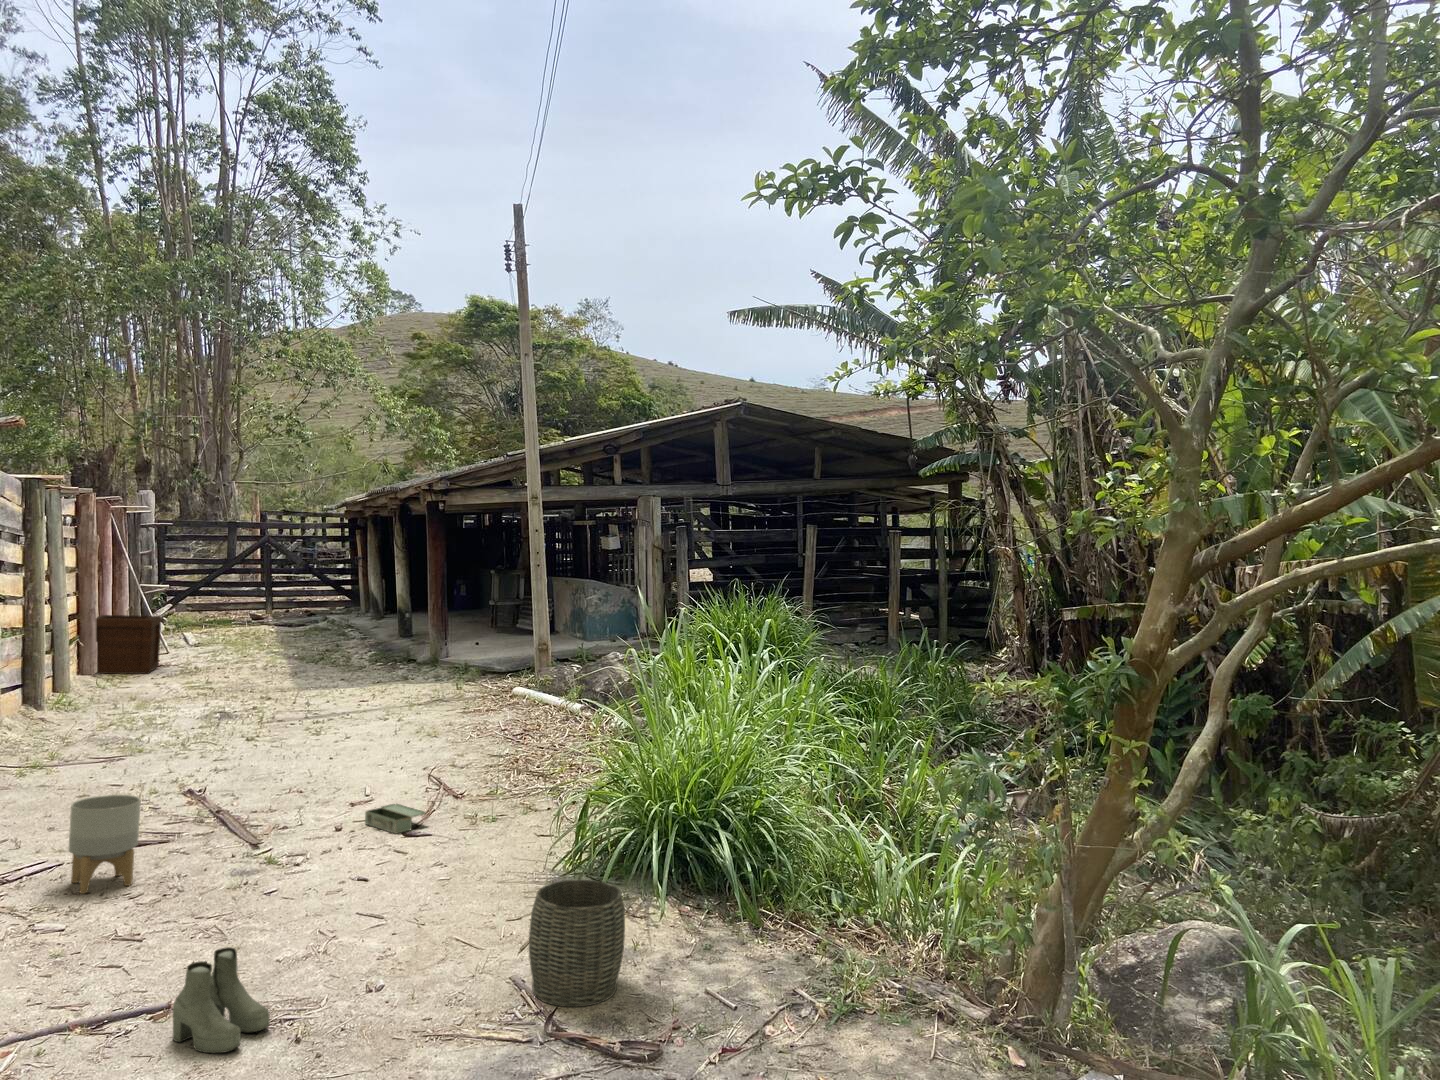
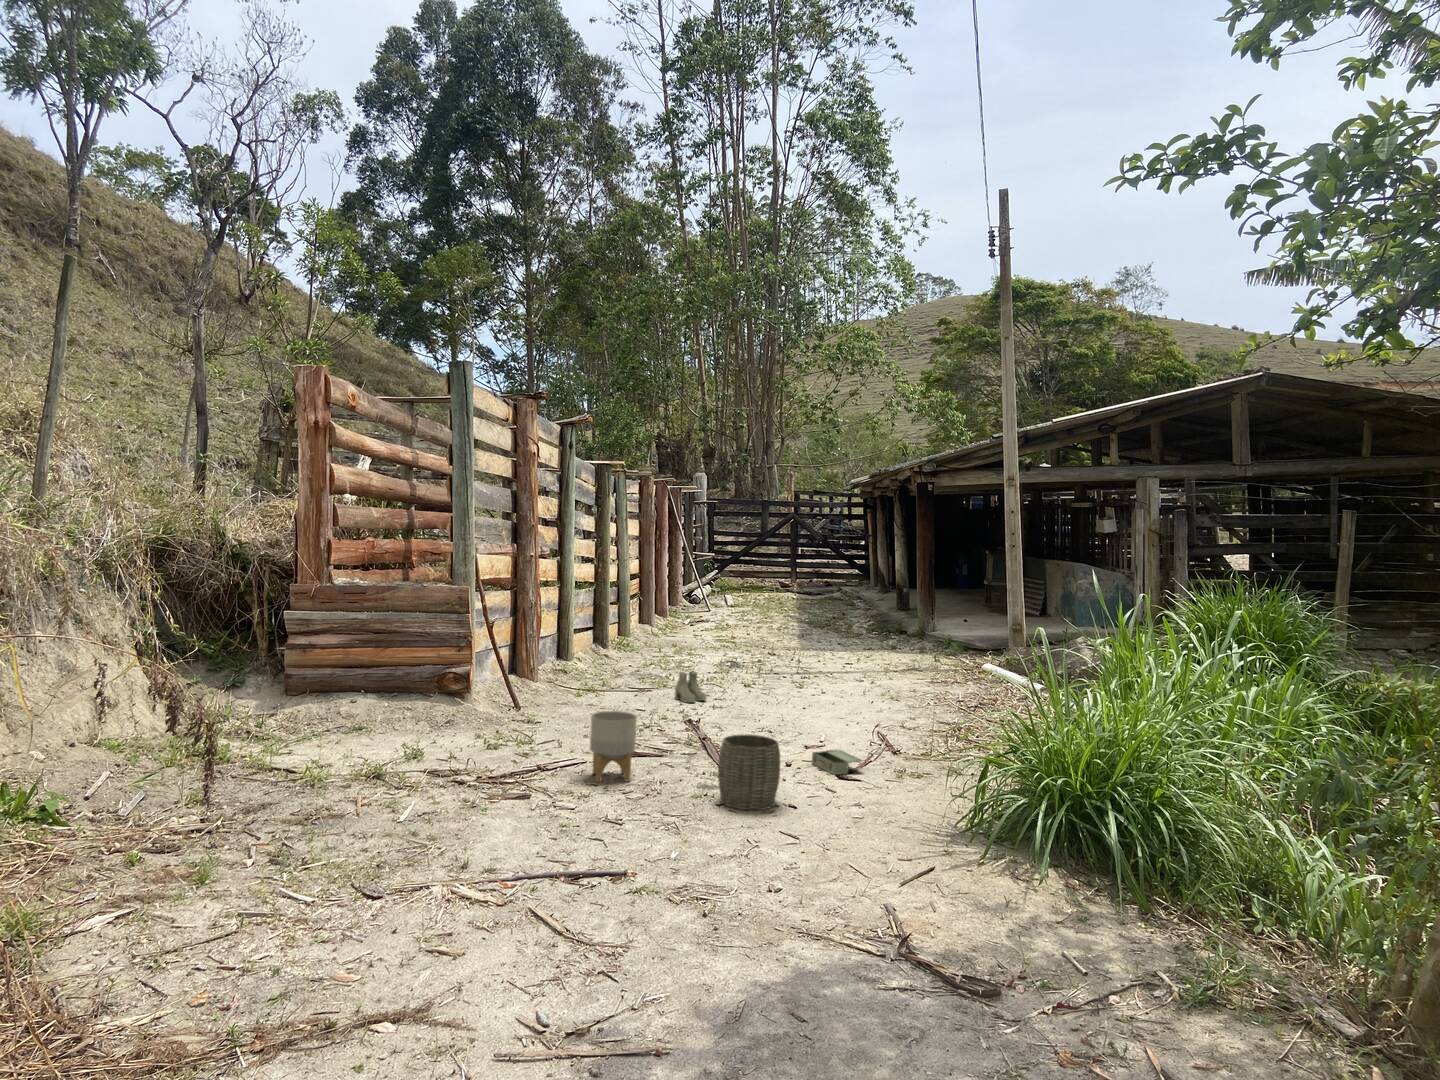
wooden crate: present [96,615,161,674] -> none [645,577,699,627]
woven basket: present [529,879,625,1007] -> present [718,735,780,810]
boots: present [172,947,270,1053] -> present [675,672,706,703]

